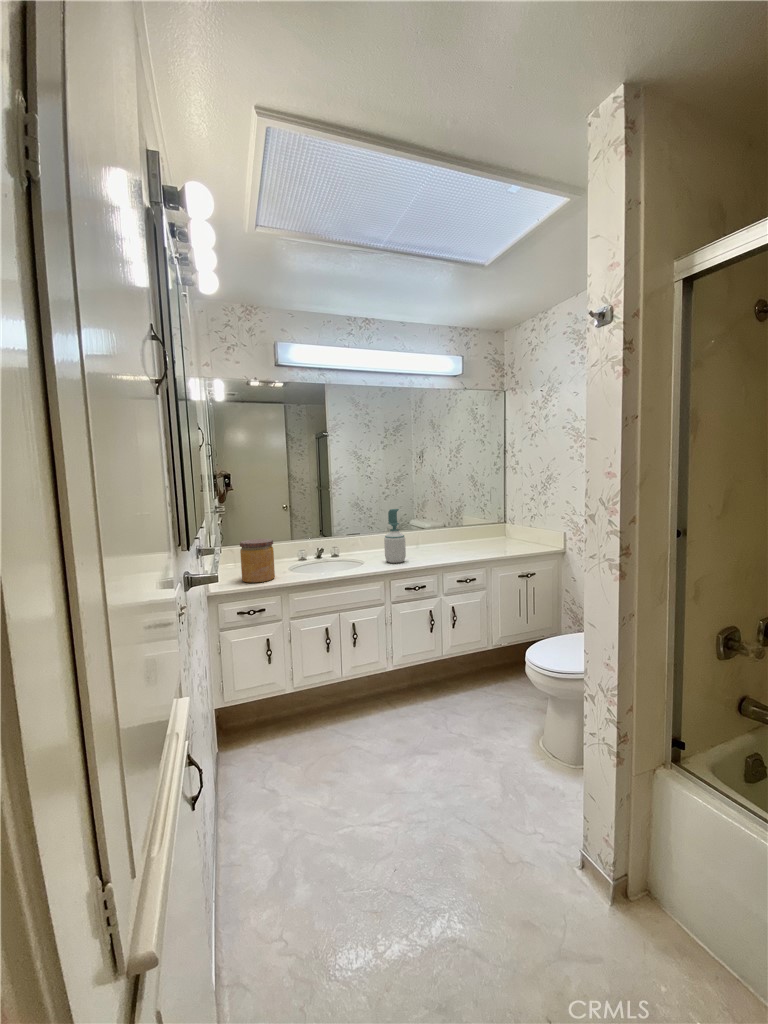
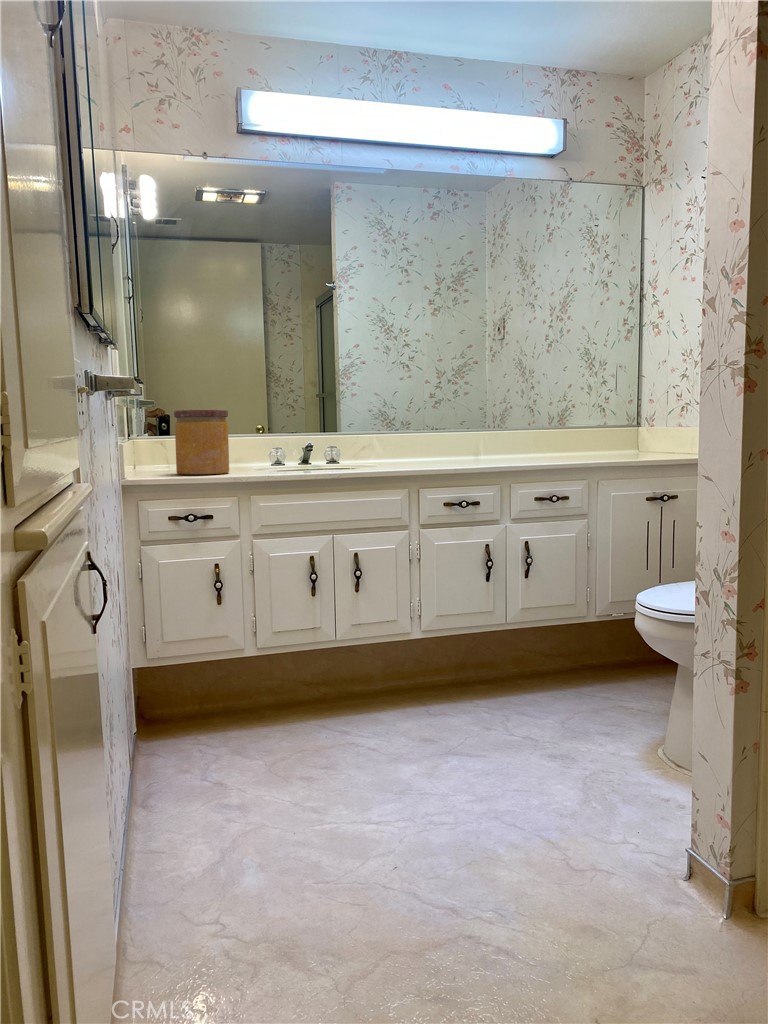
soap bottle: present [384,509,406,563] -> none [415,374,451,465]

